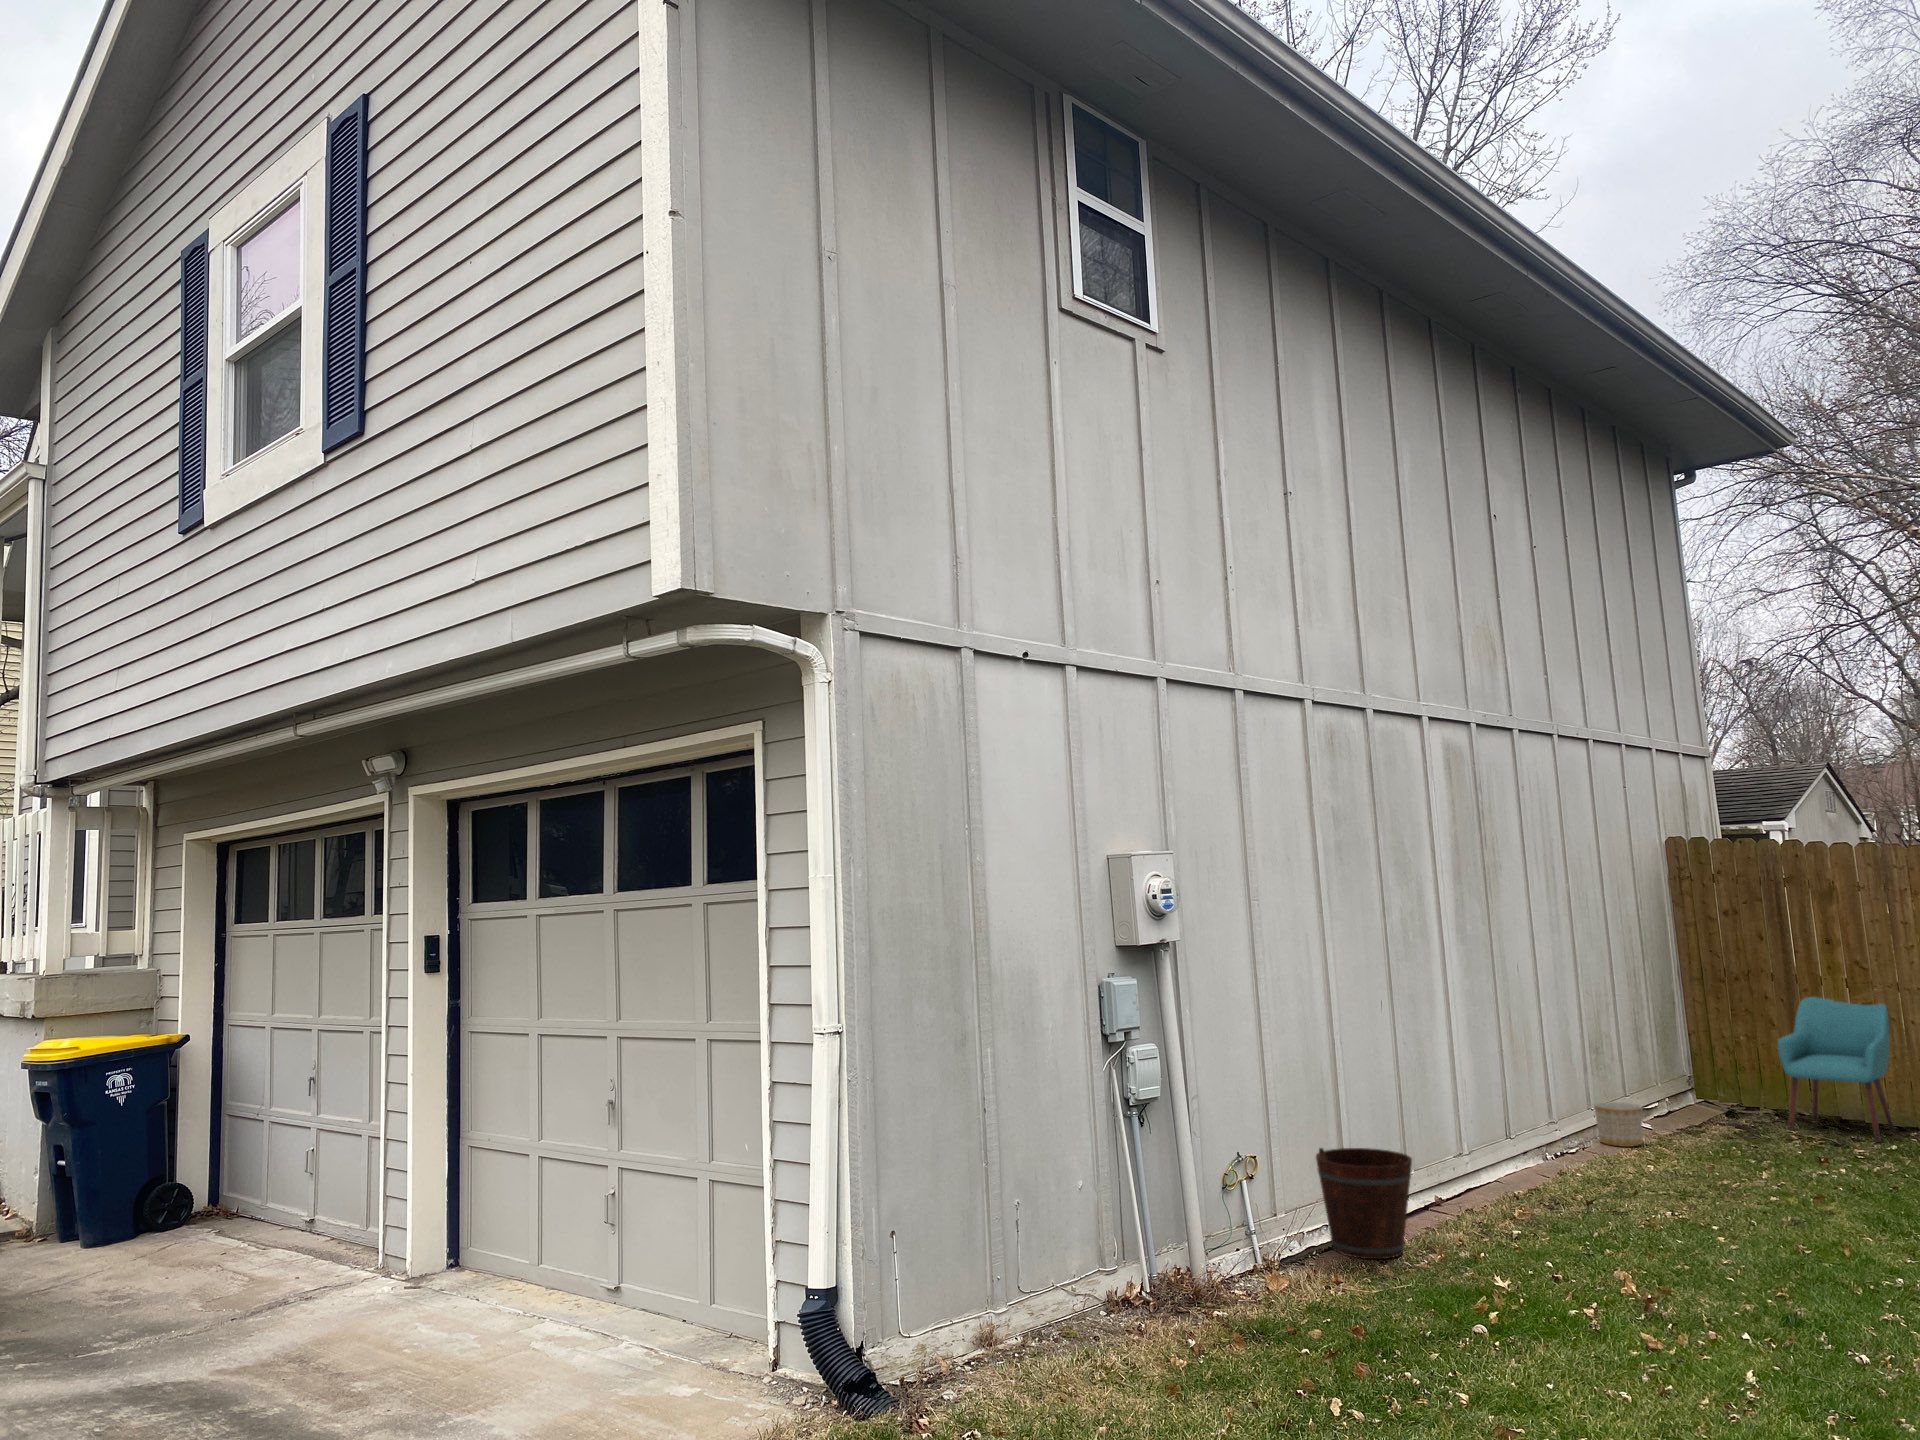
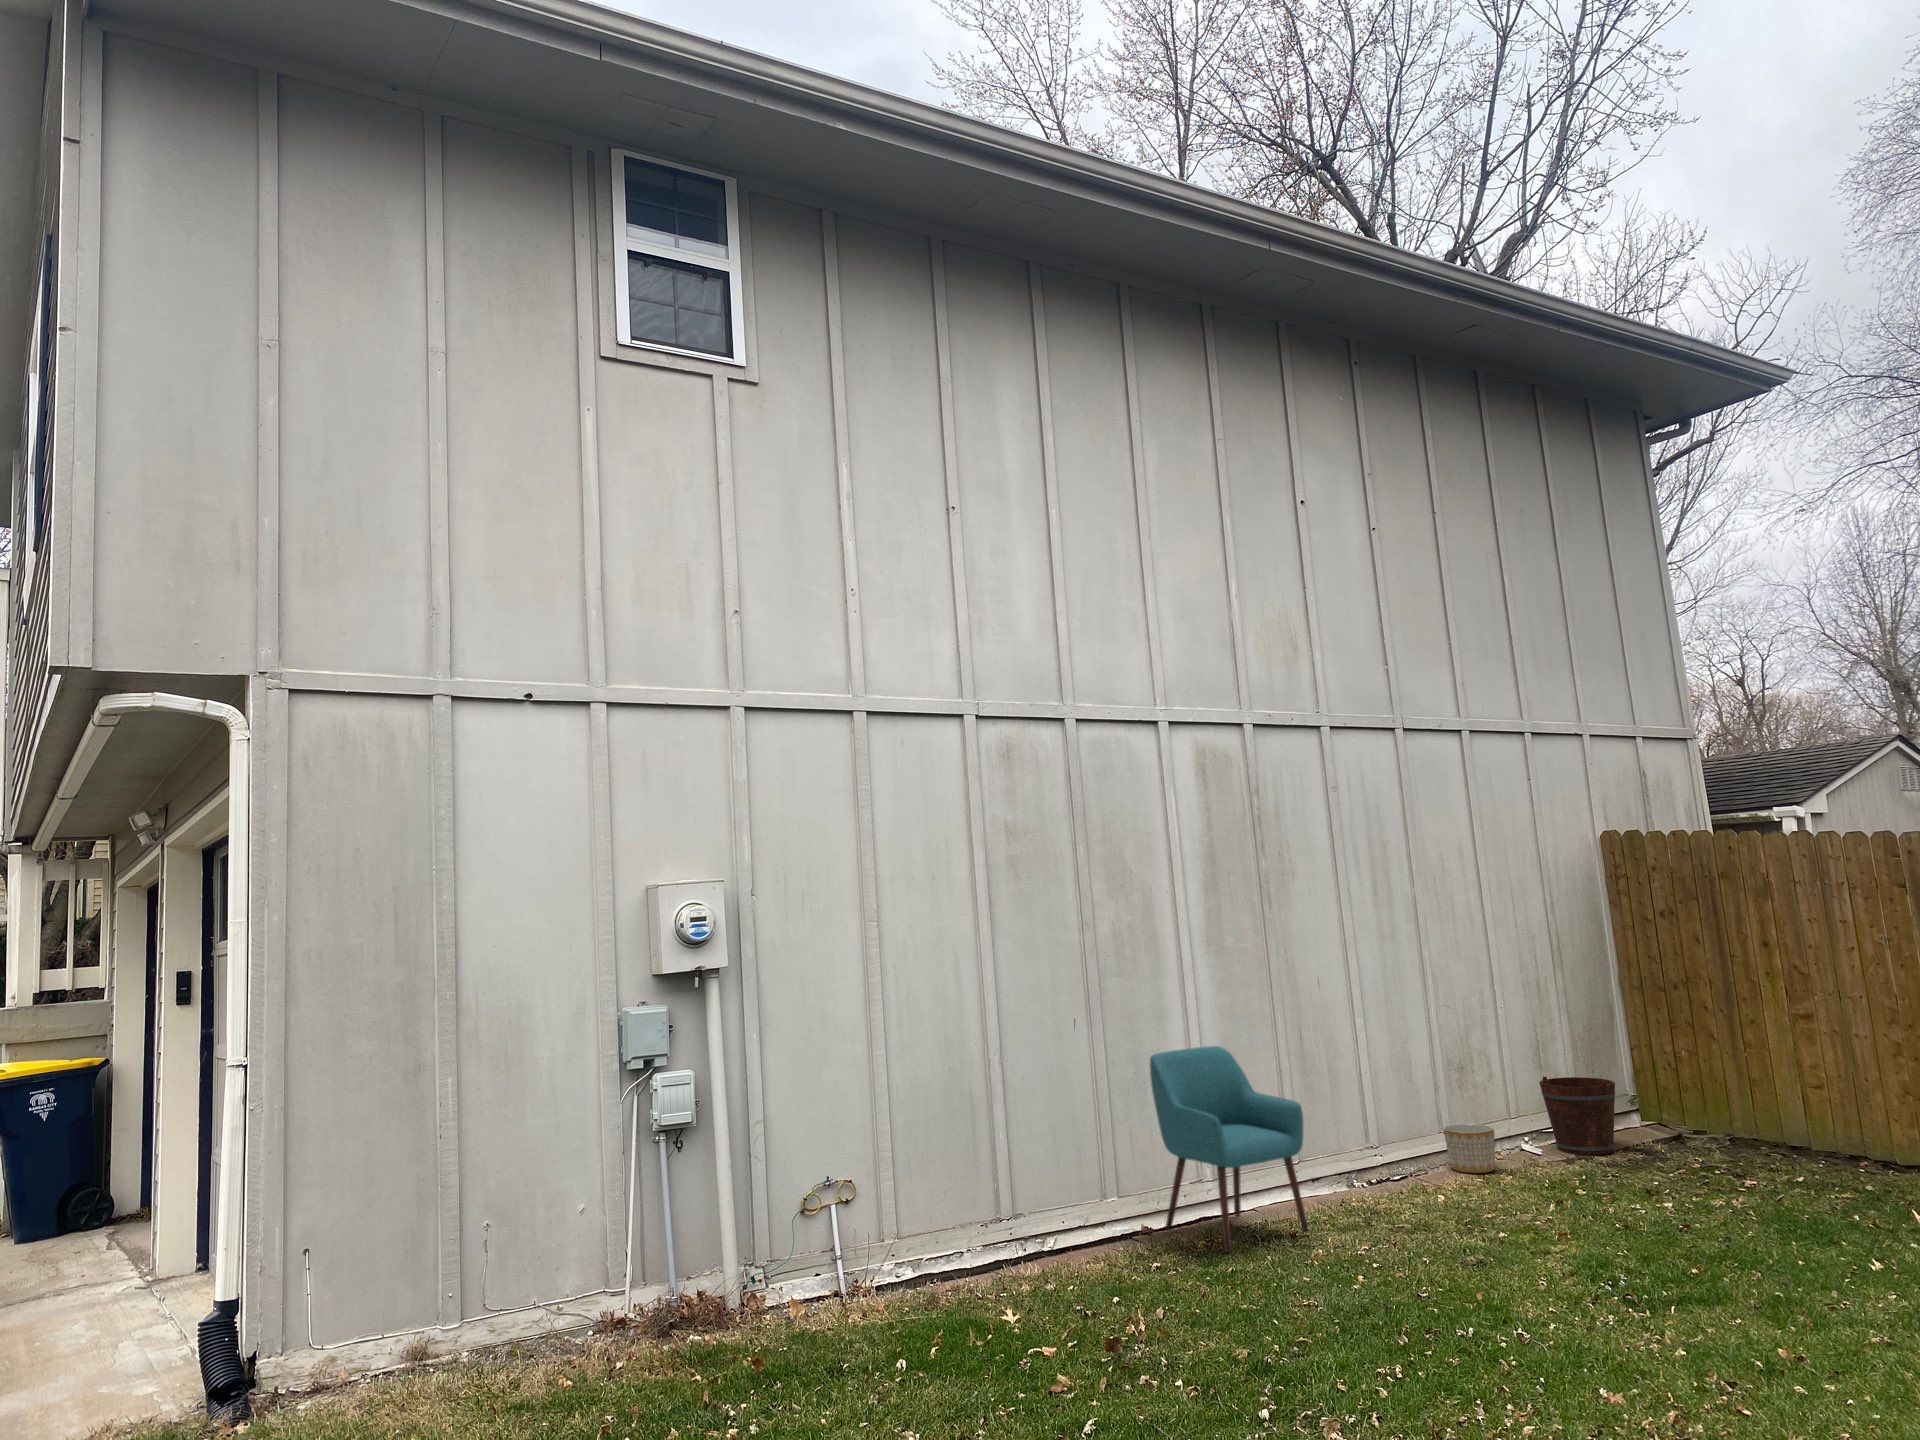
chair: present [1777,997,1895,1142] -> present [1150,1046,1309,1252]
bucket: present [1316,1148,1412,1259] -> present [1539,1077,1615,1155]

